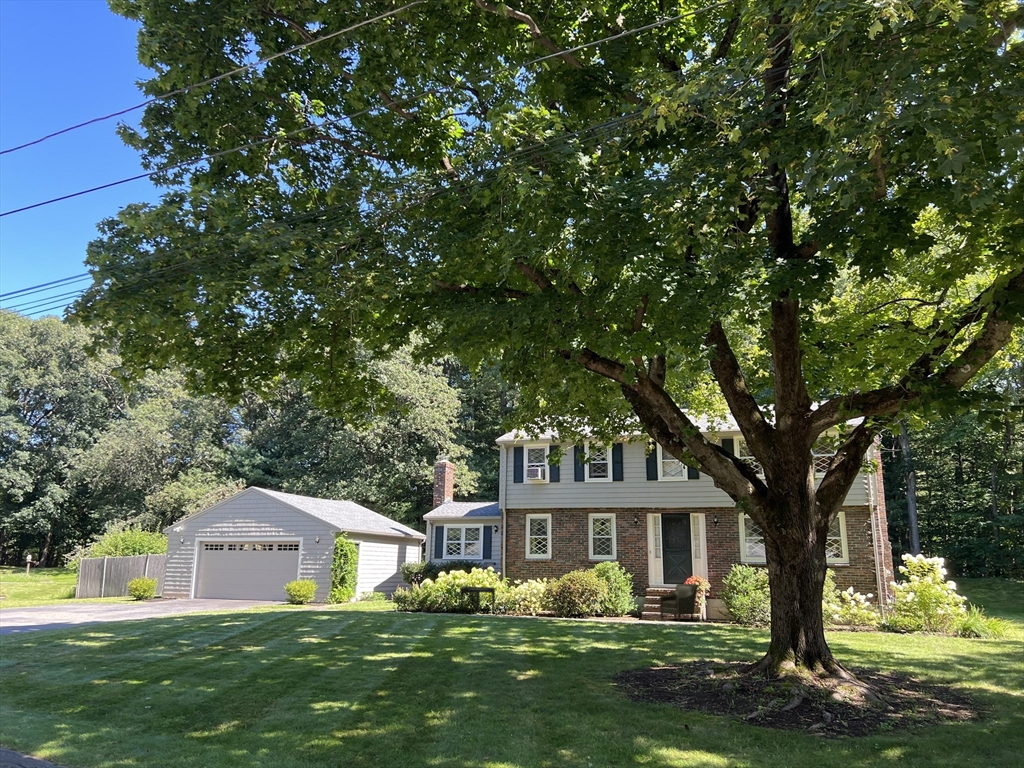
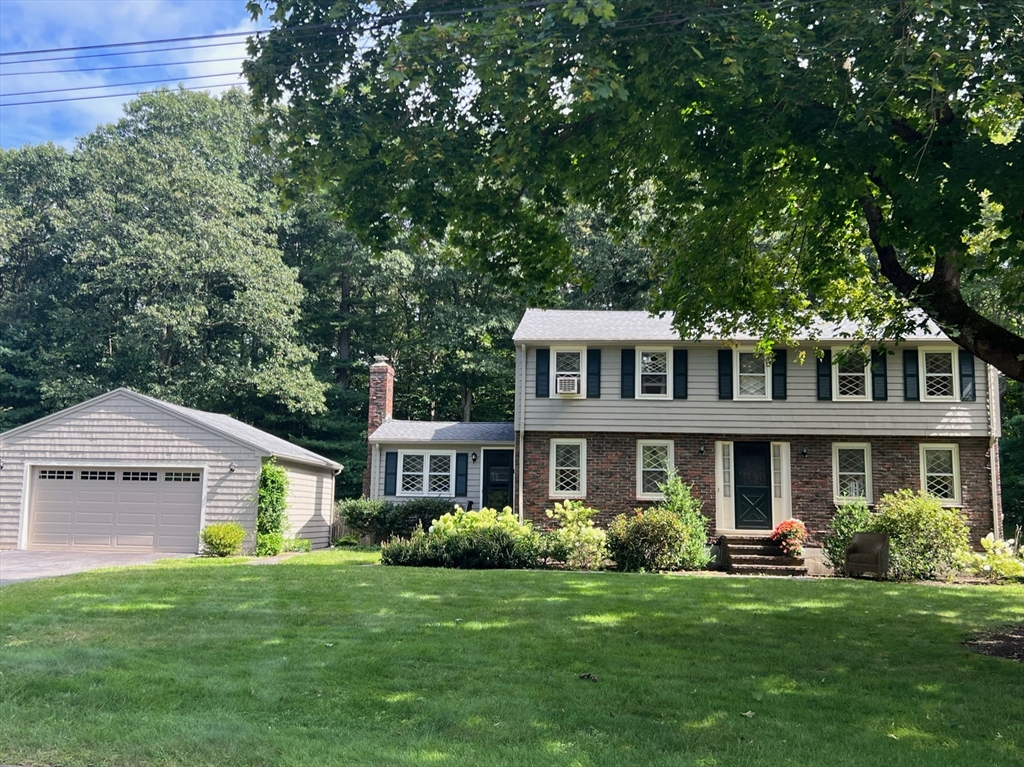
round table: present [460,587,496,612] -> none [537,535,590,571]

